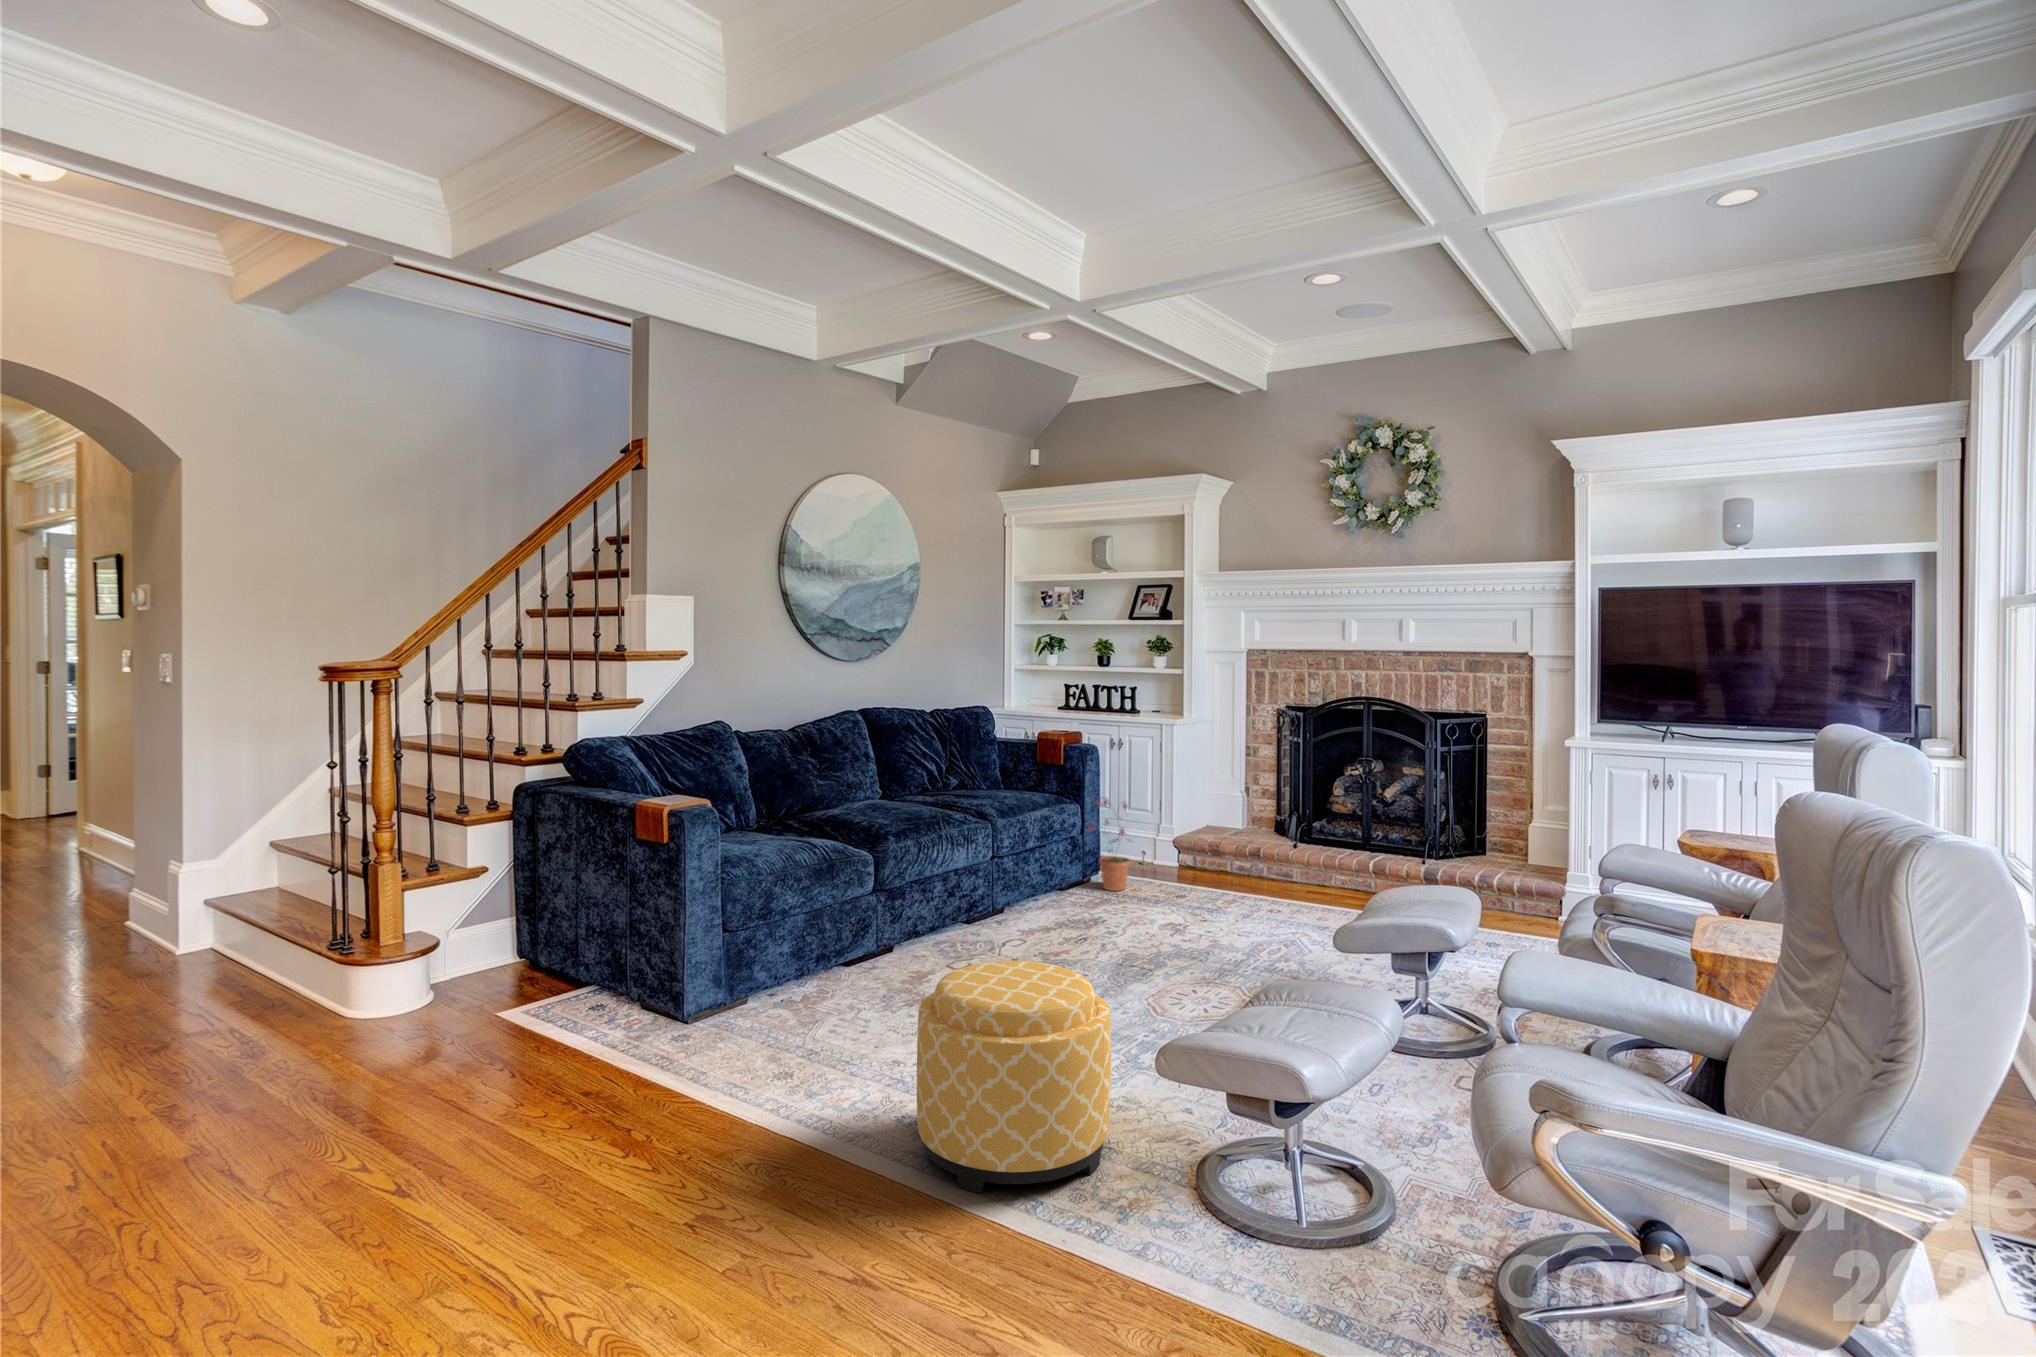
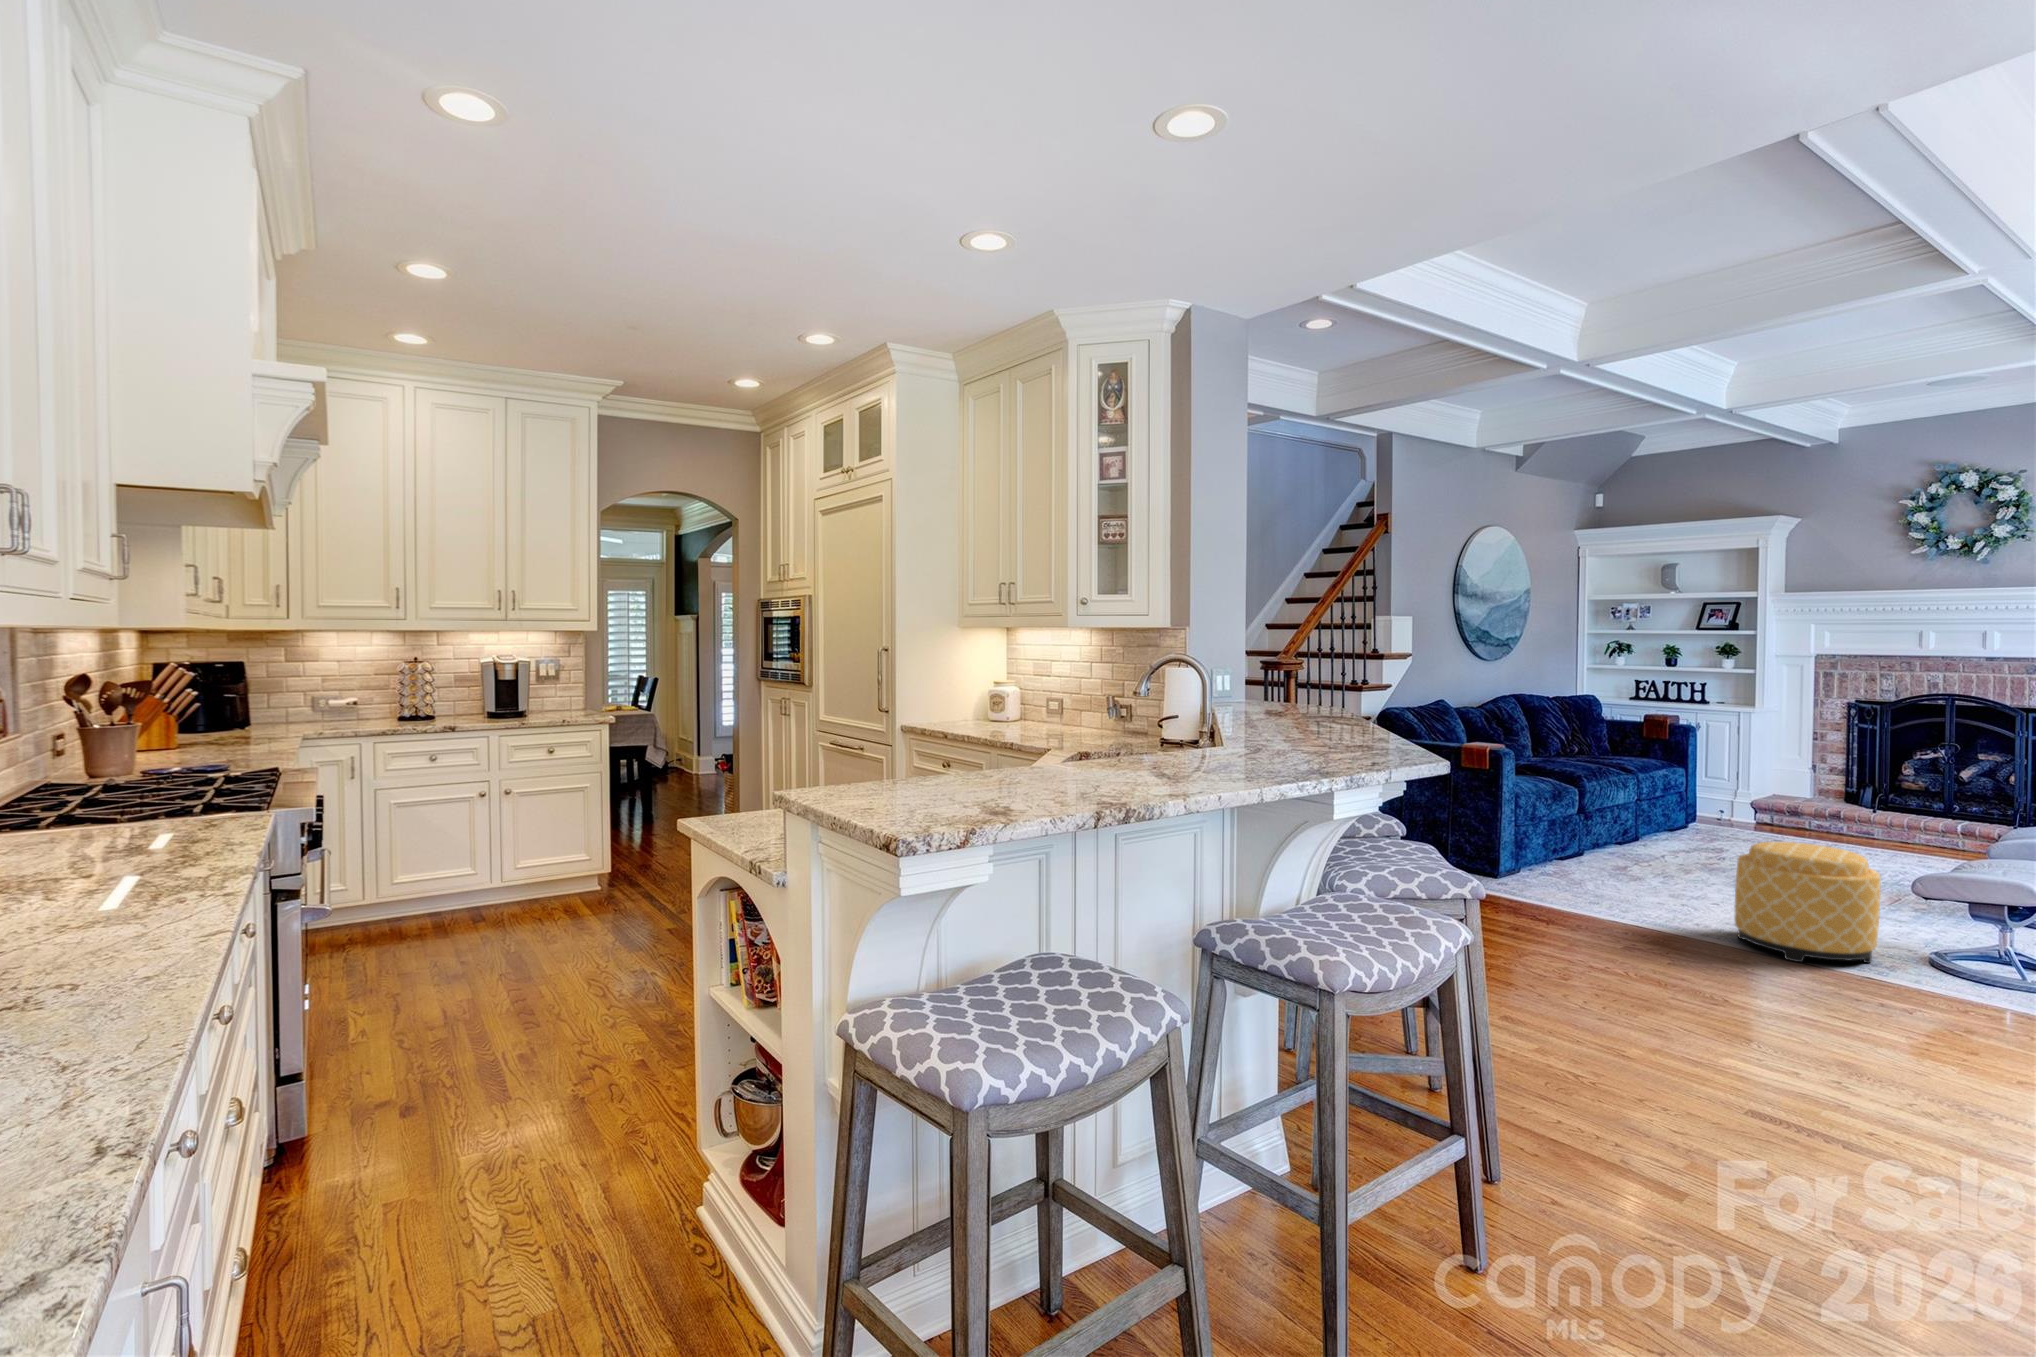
potted plant: present [1089,798,1132,891] -> none [1696,763,1738,833]

